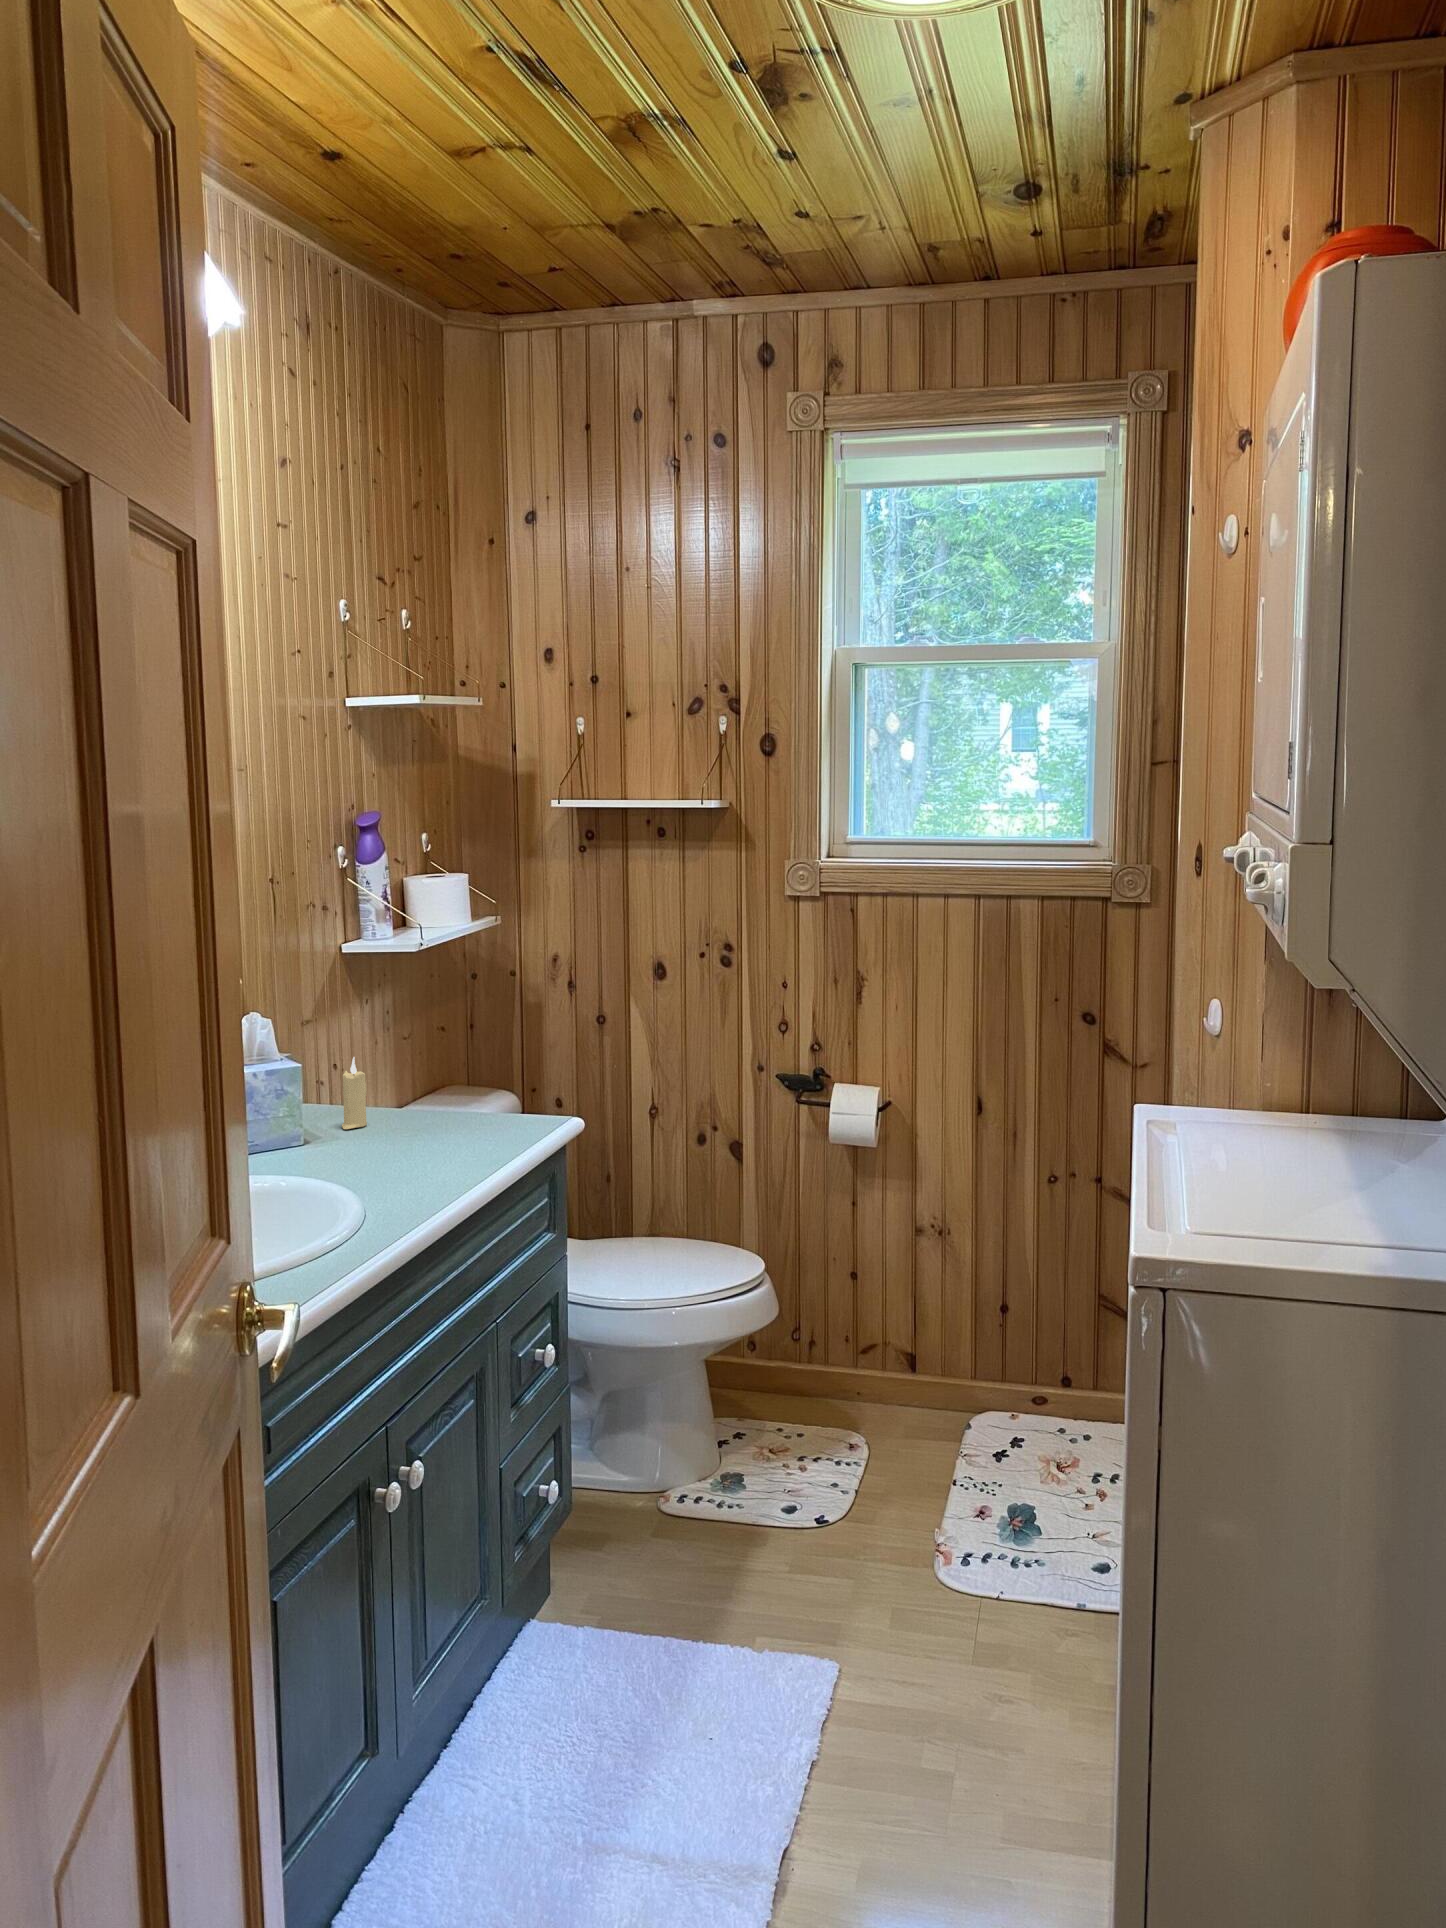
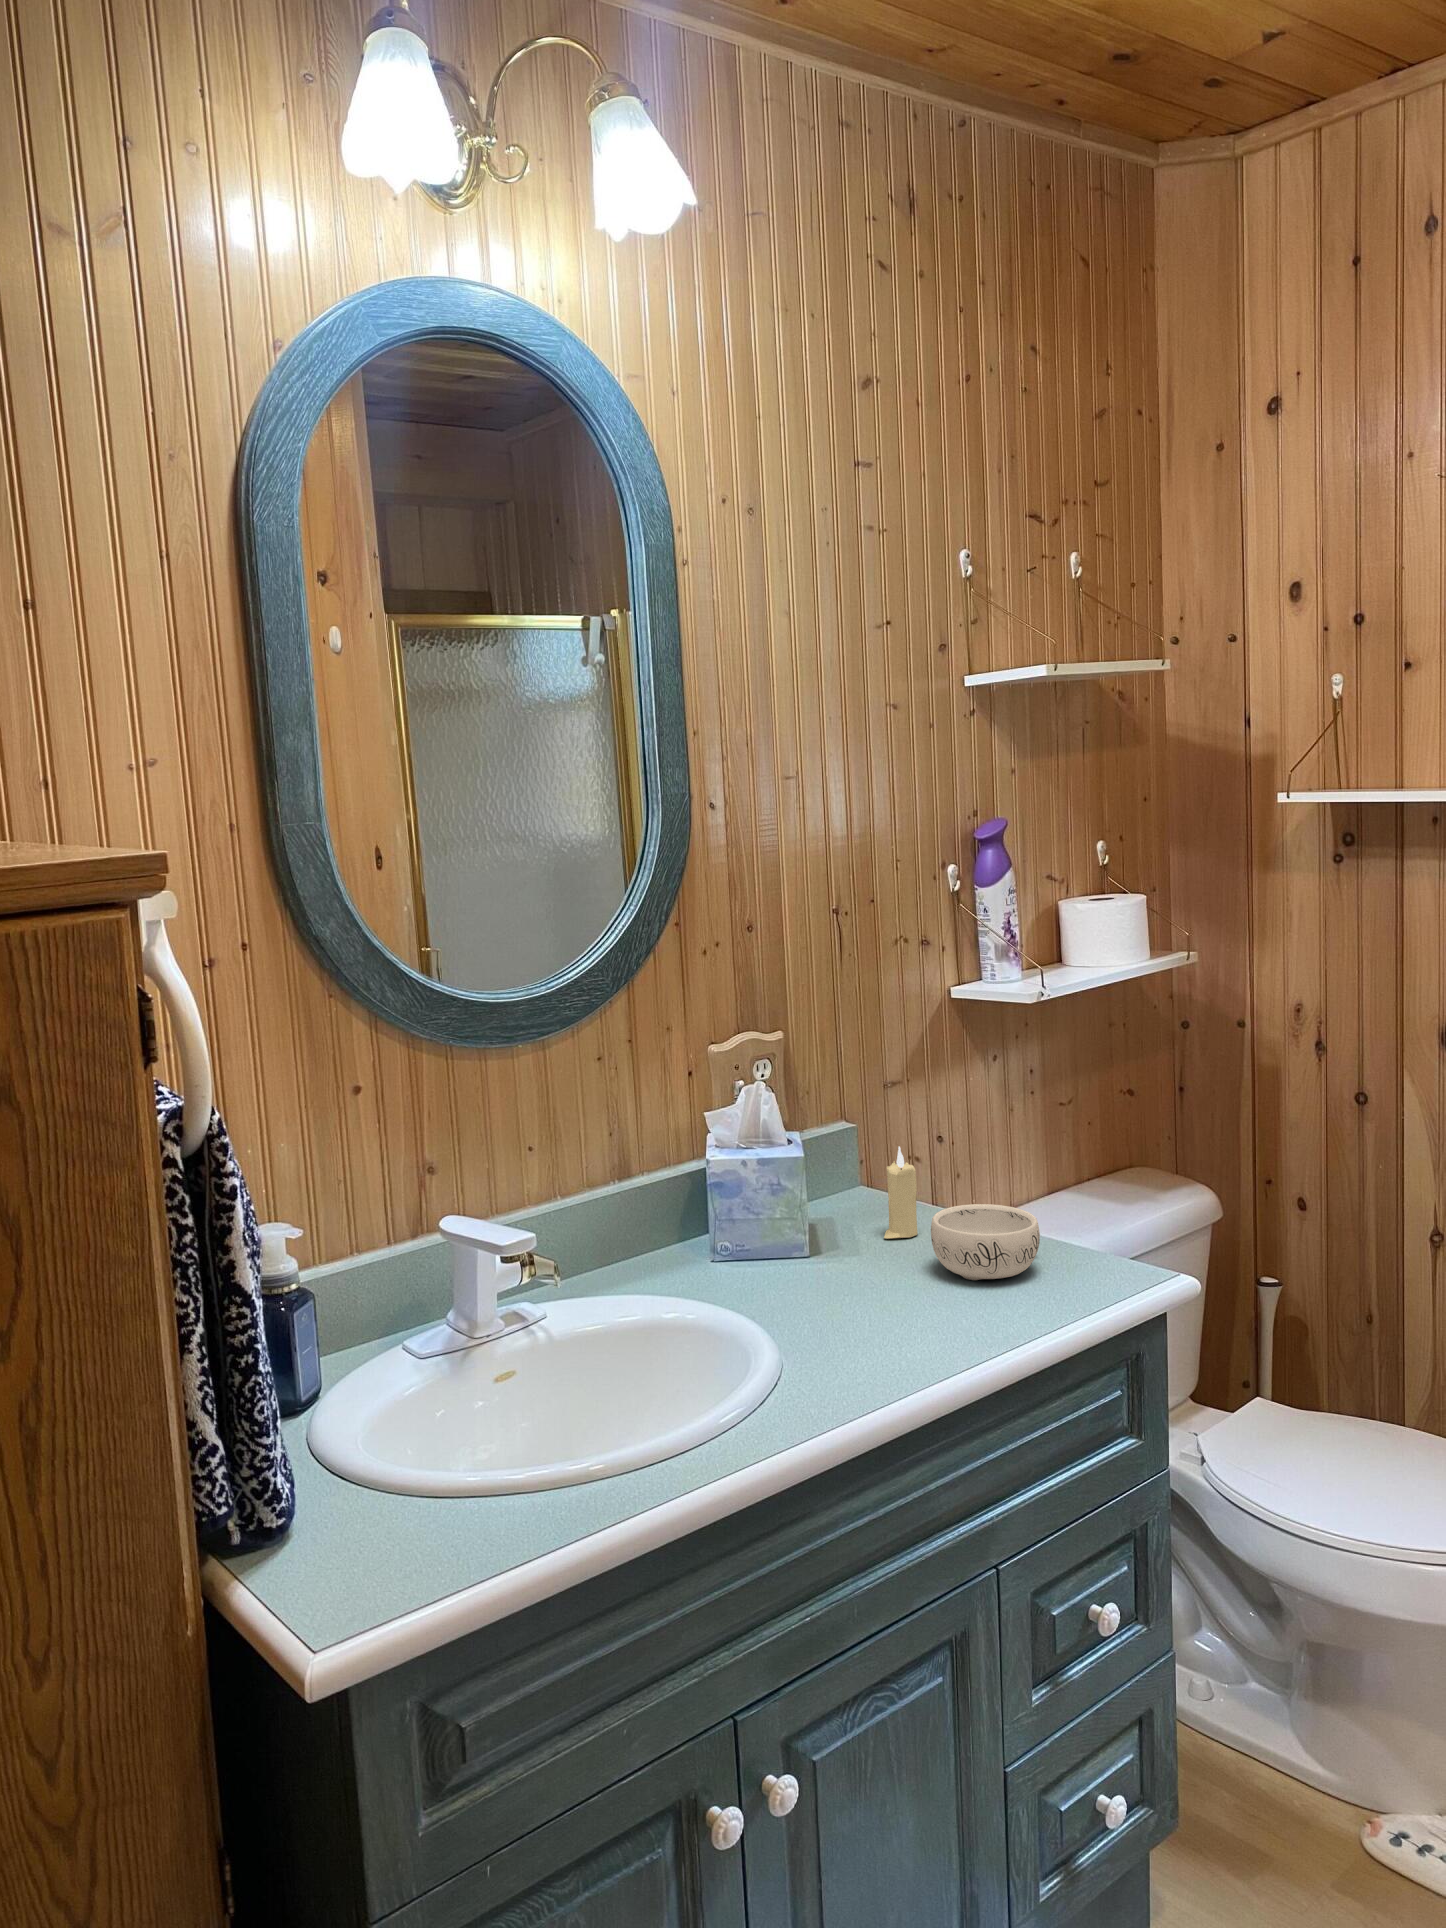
decorative bowl: none [398,1089,478,1140] -> present [931,1204,1040,1280]

